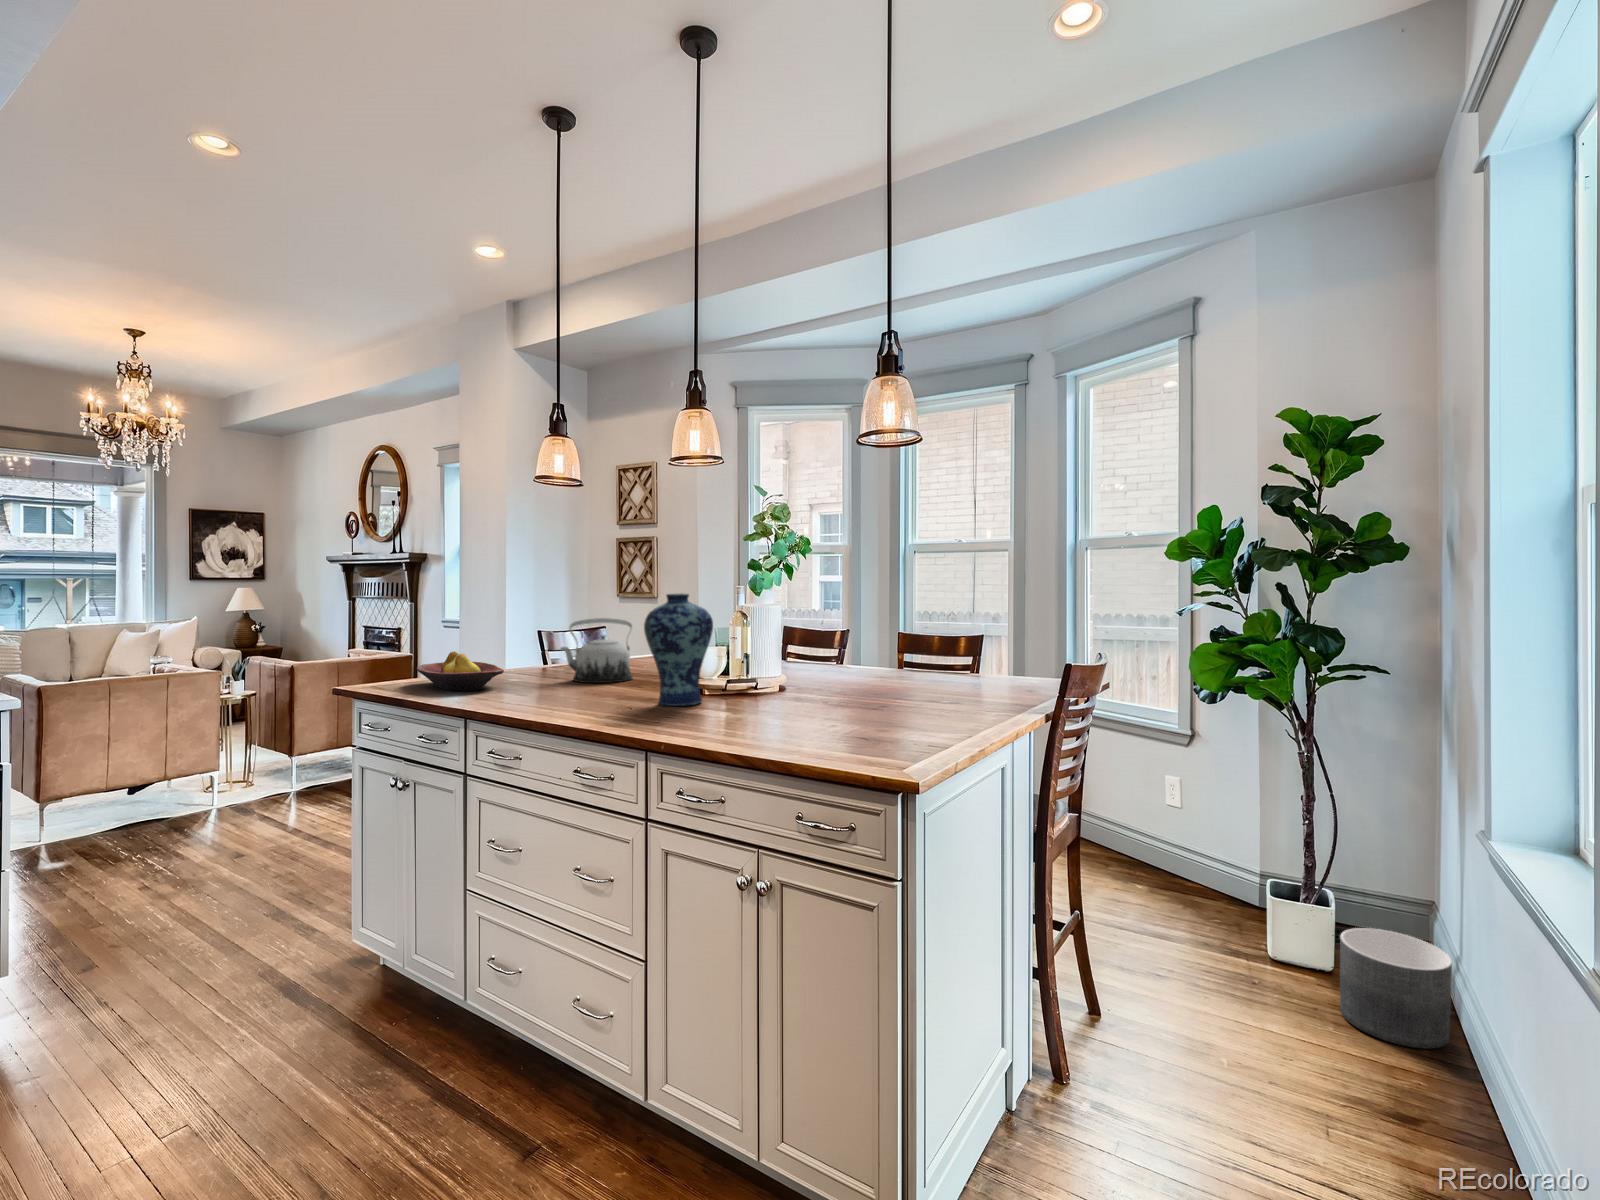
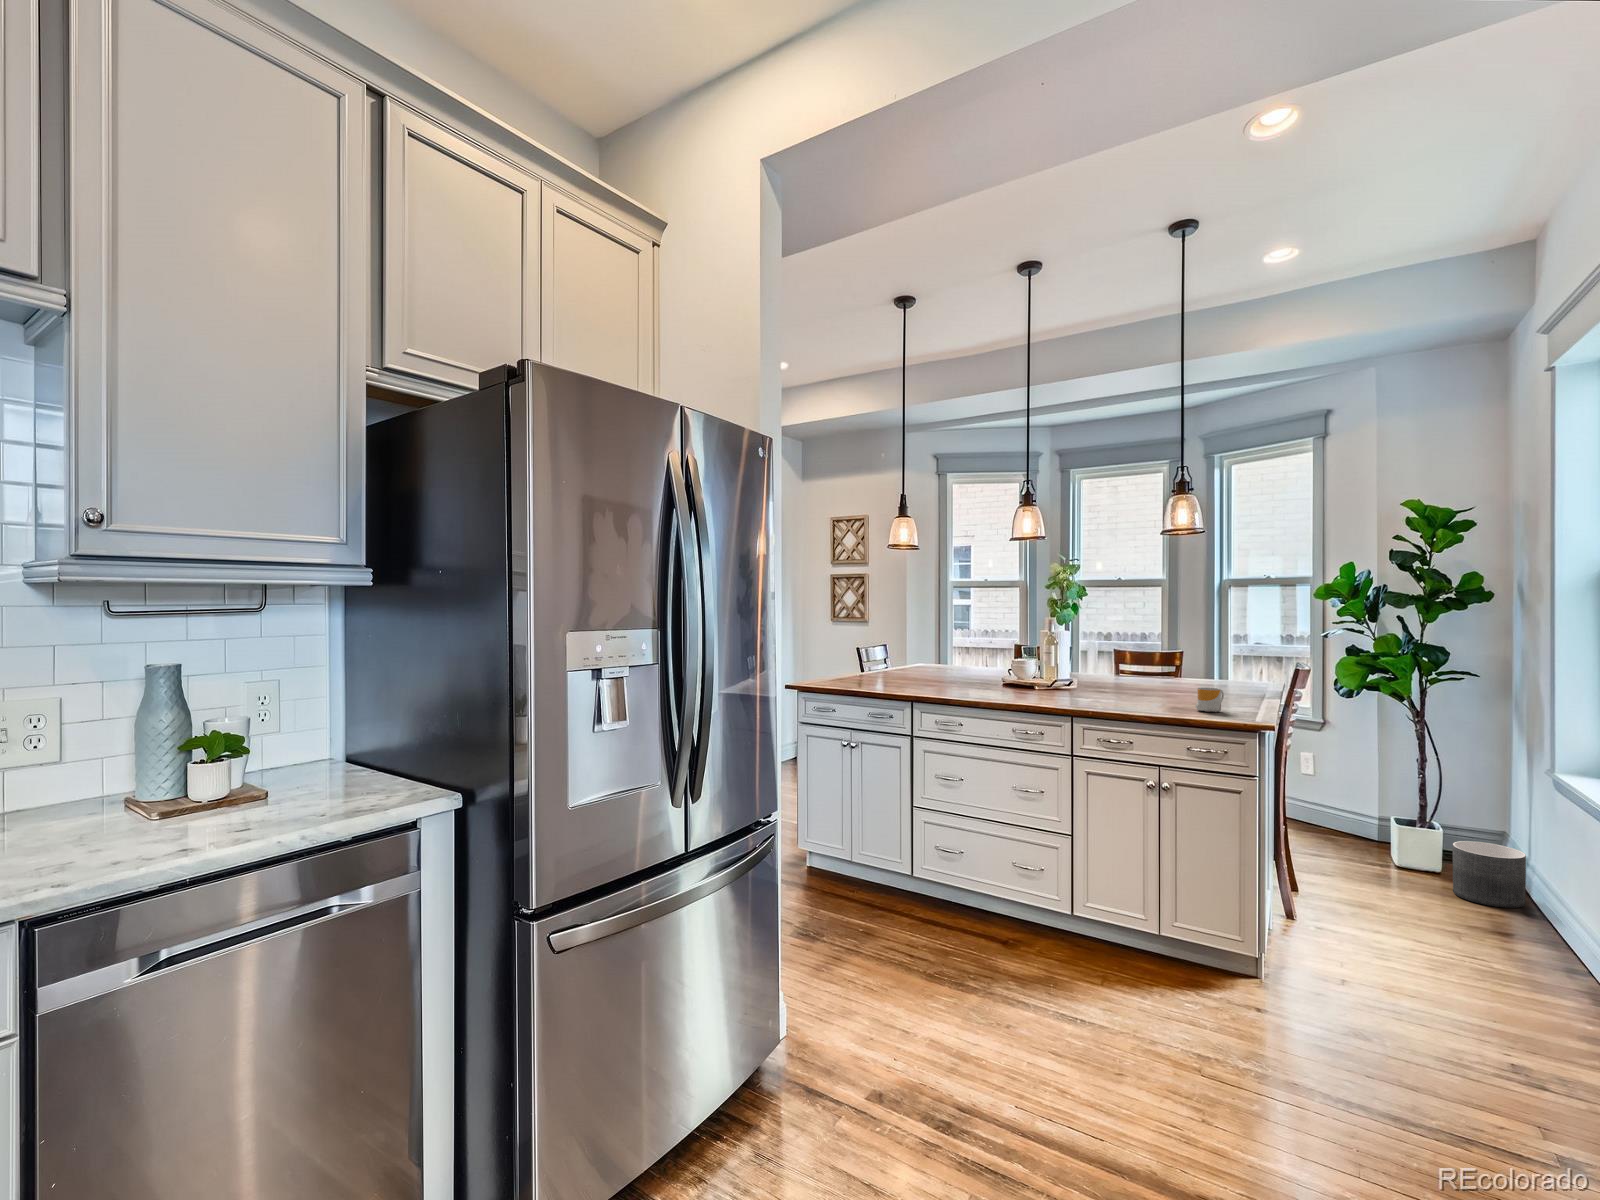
vase: present [644,593,713,706] -> none [1022,626,1065,694]
teapot: present [560,618,632,683] -> none [921,640,966,683]
fruit bowl: present [417,652,504,691] -> none [835,662,903,688]
mug: none [833,703,890,751] -> present [1196,688,1224,712]

